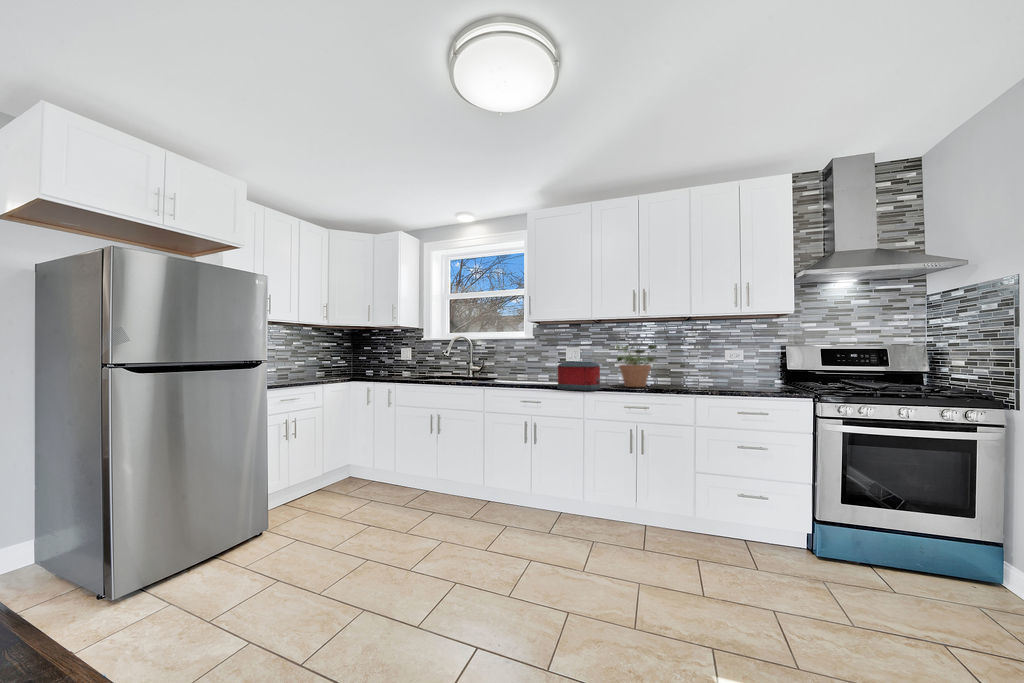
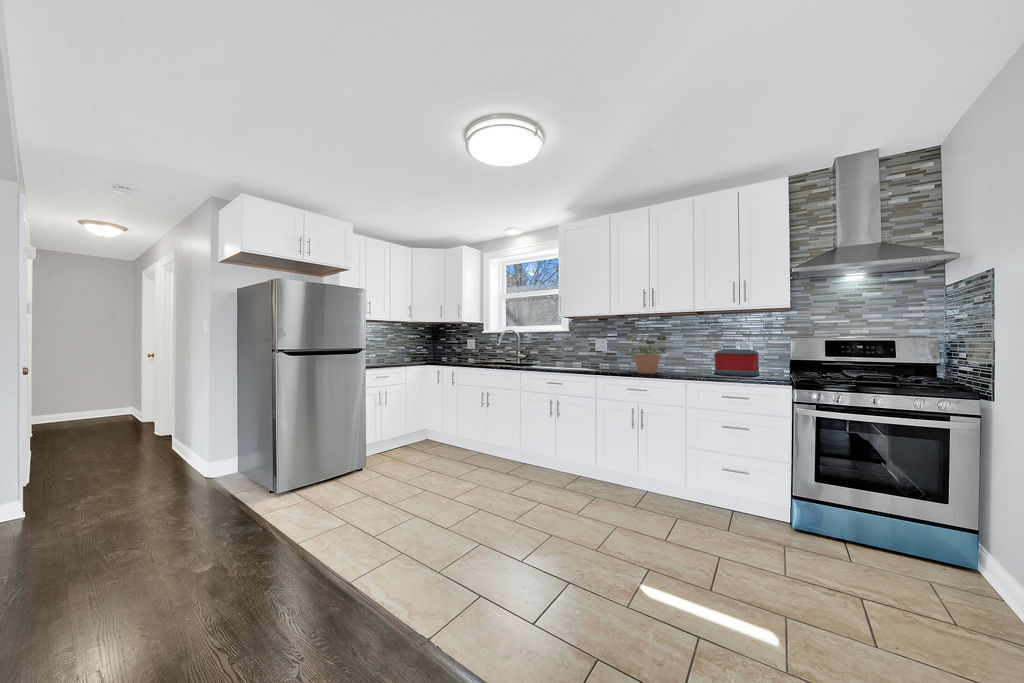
toaster: present [557,361,601,391] -> present [714,349,760,376]

